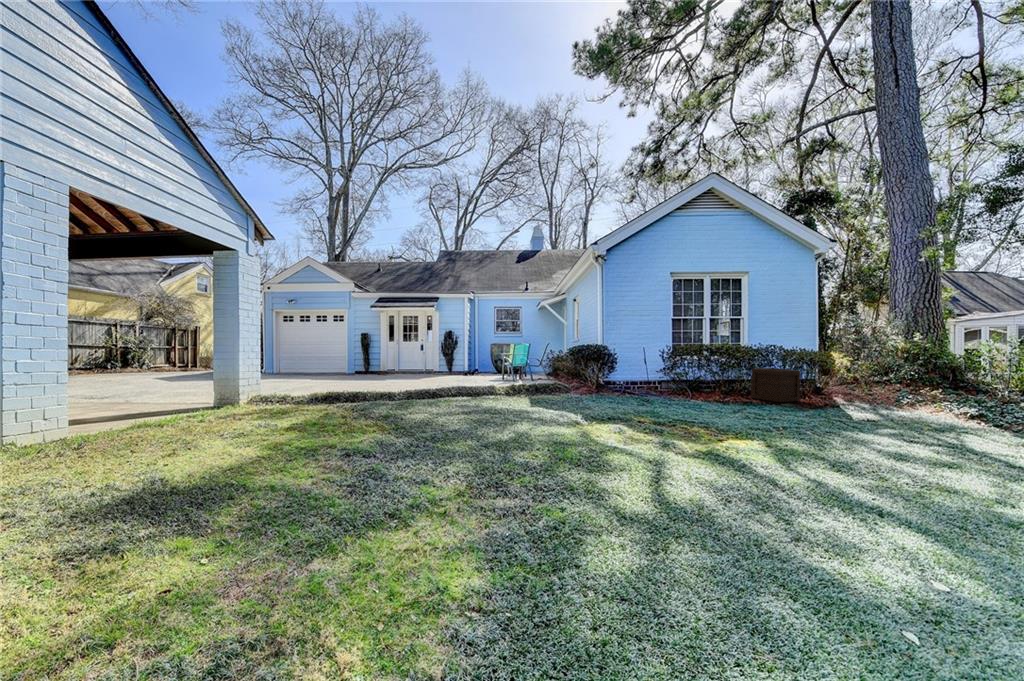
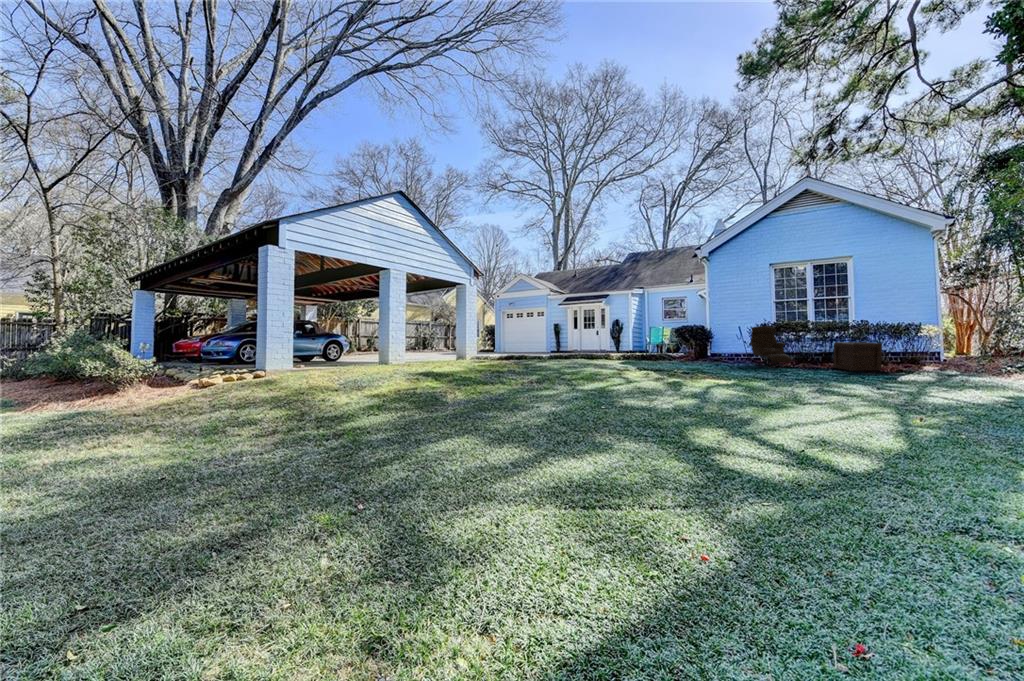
lounge chair: none [660,347,716,400] -> present [750,326,791,367]

